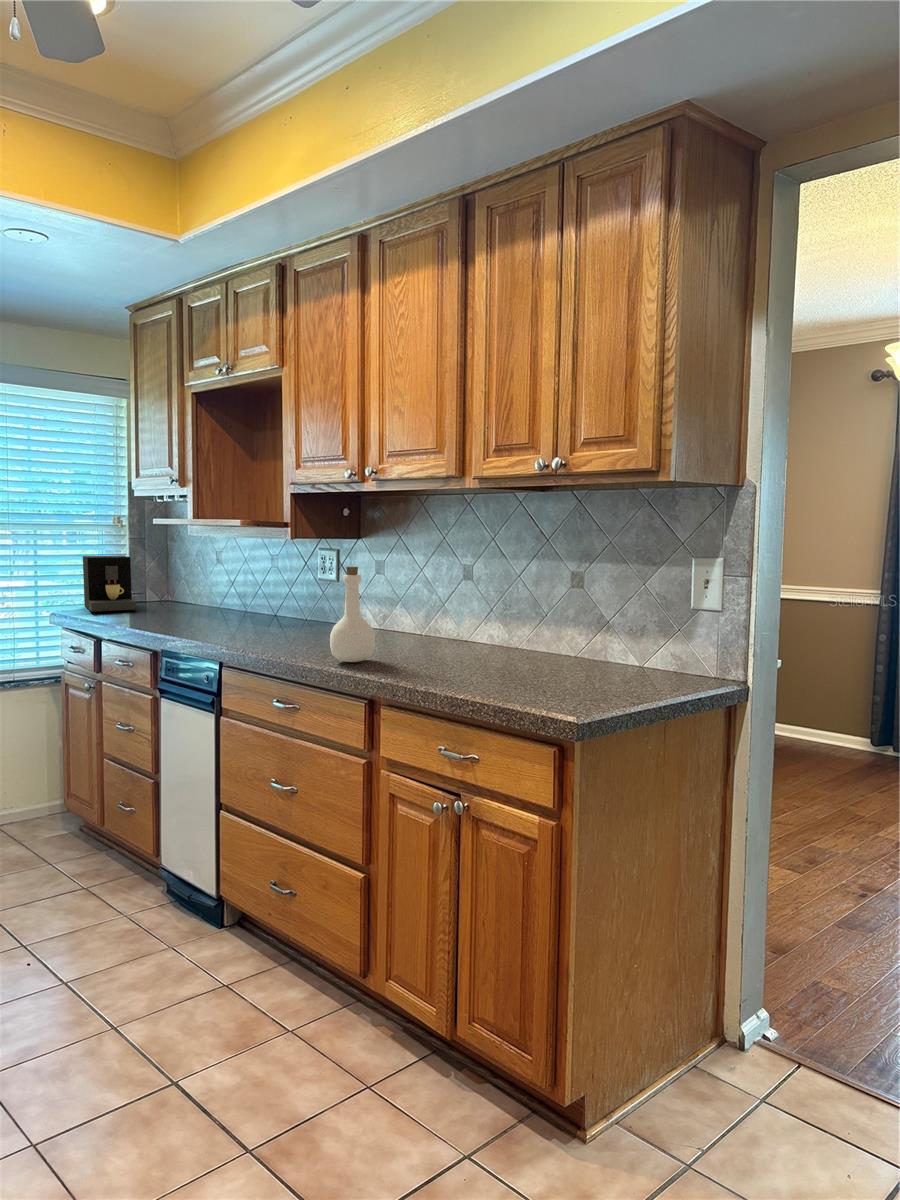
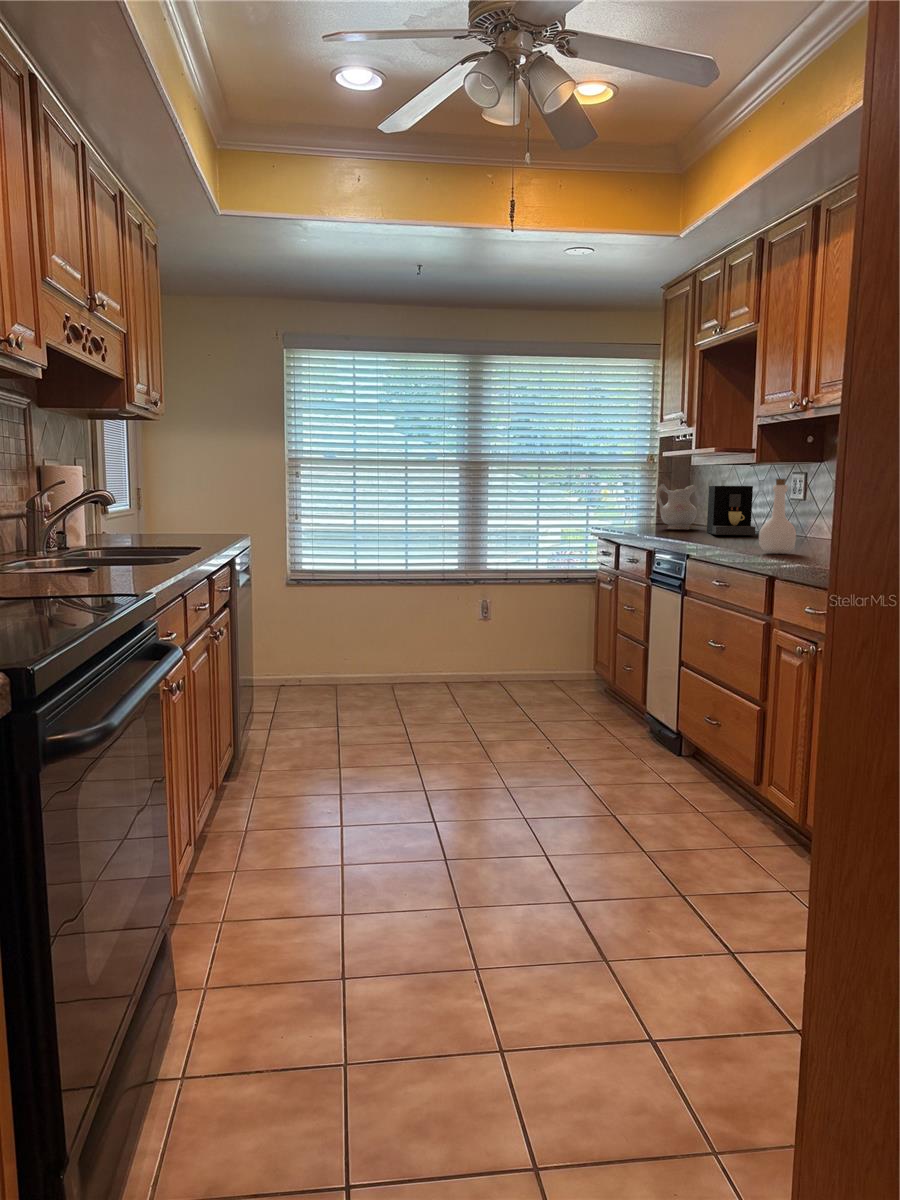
coffee maker: present [83,556,136,612] -> present [707,486,755,535]
ceramic pitcher: none [142,557,197,615] -> present [656,484,697,530]

